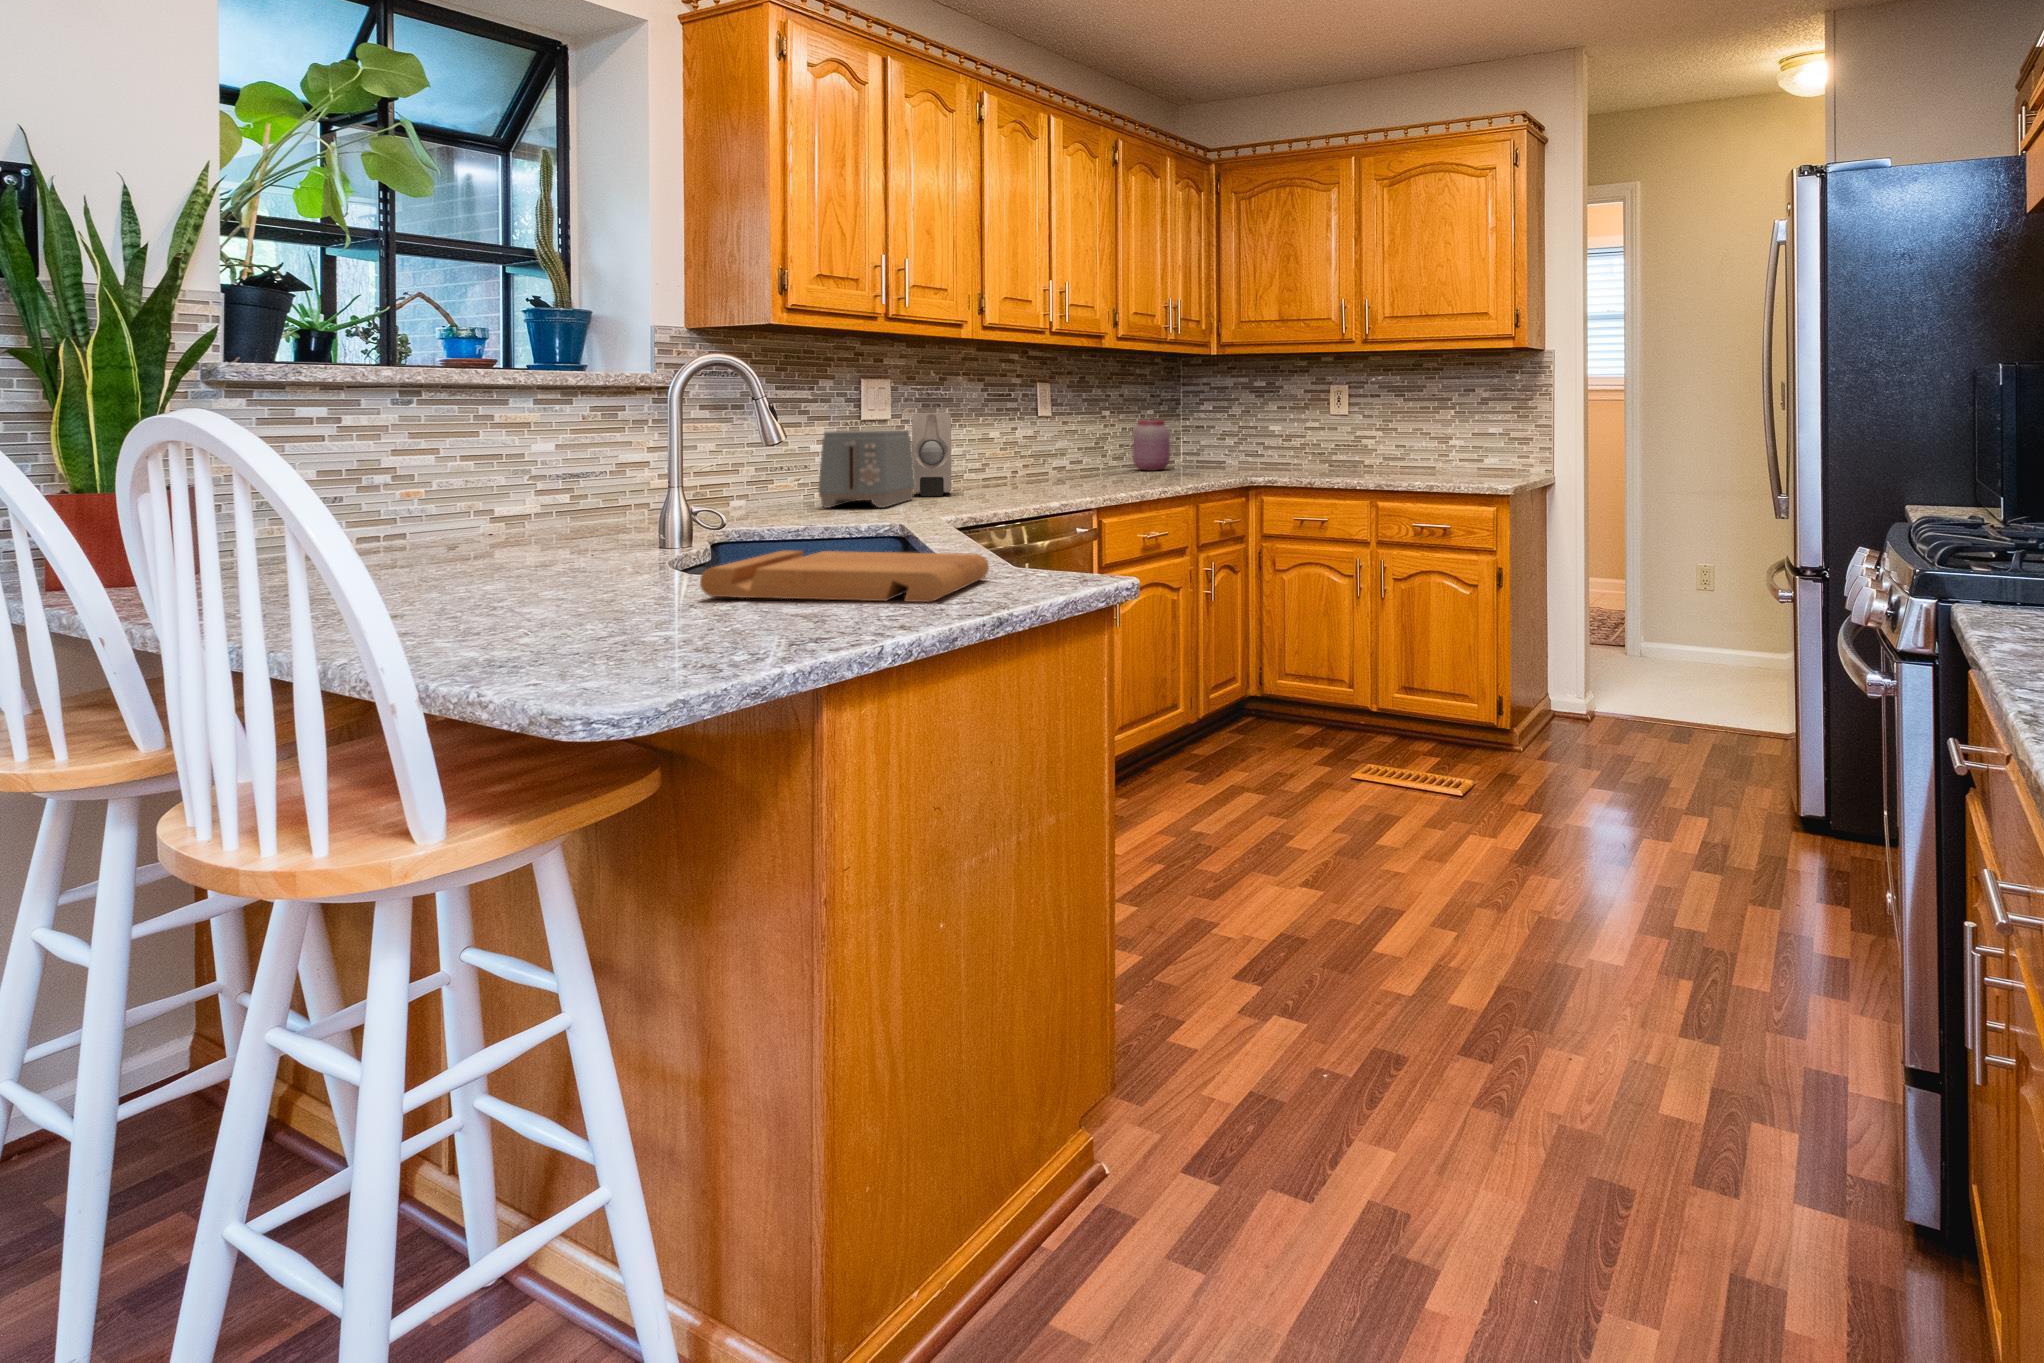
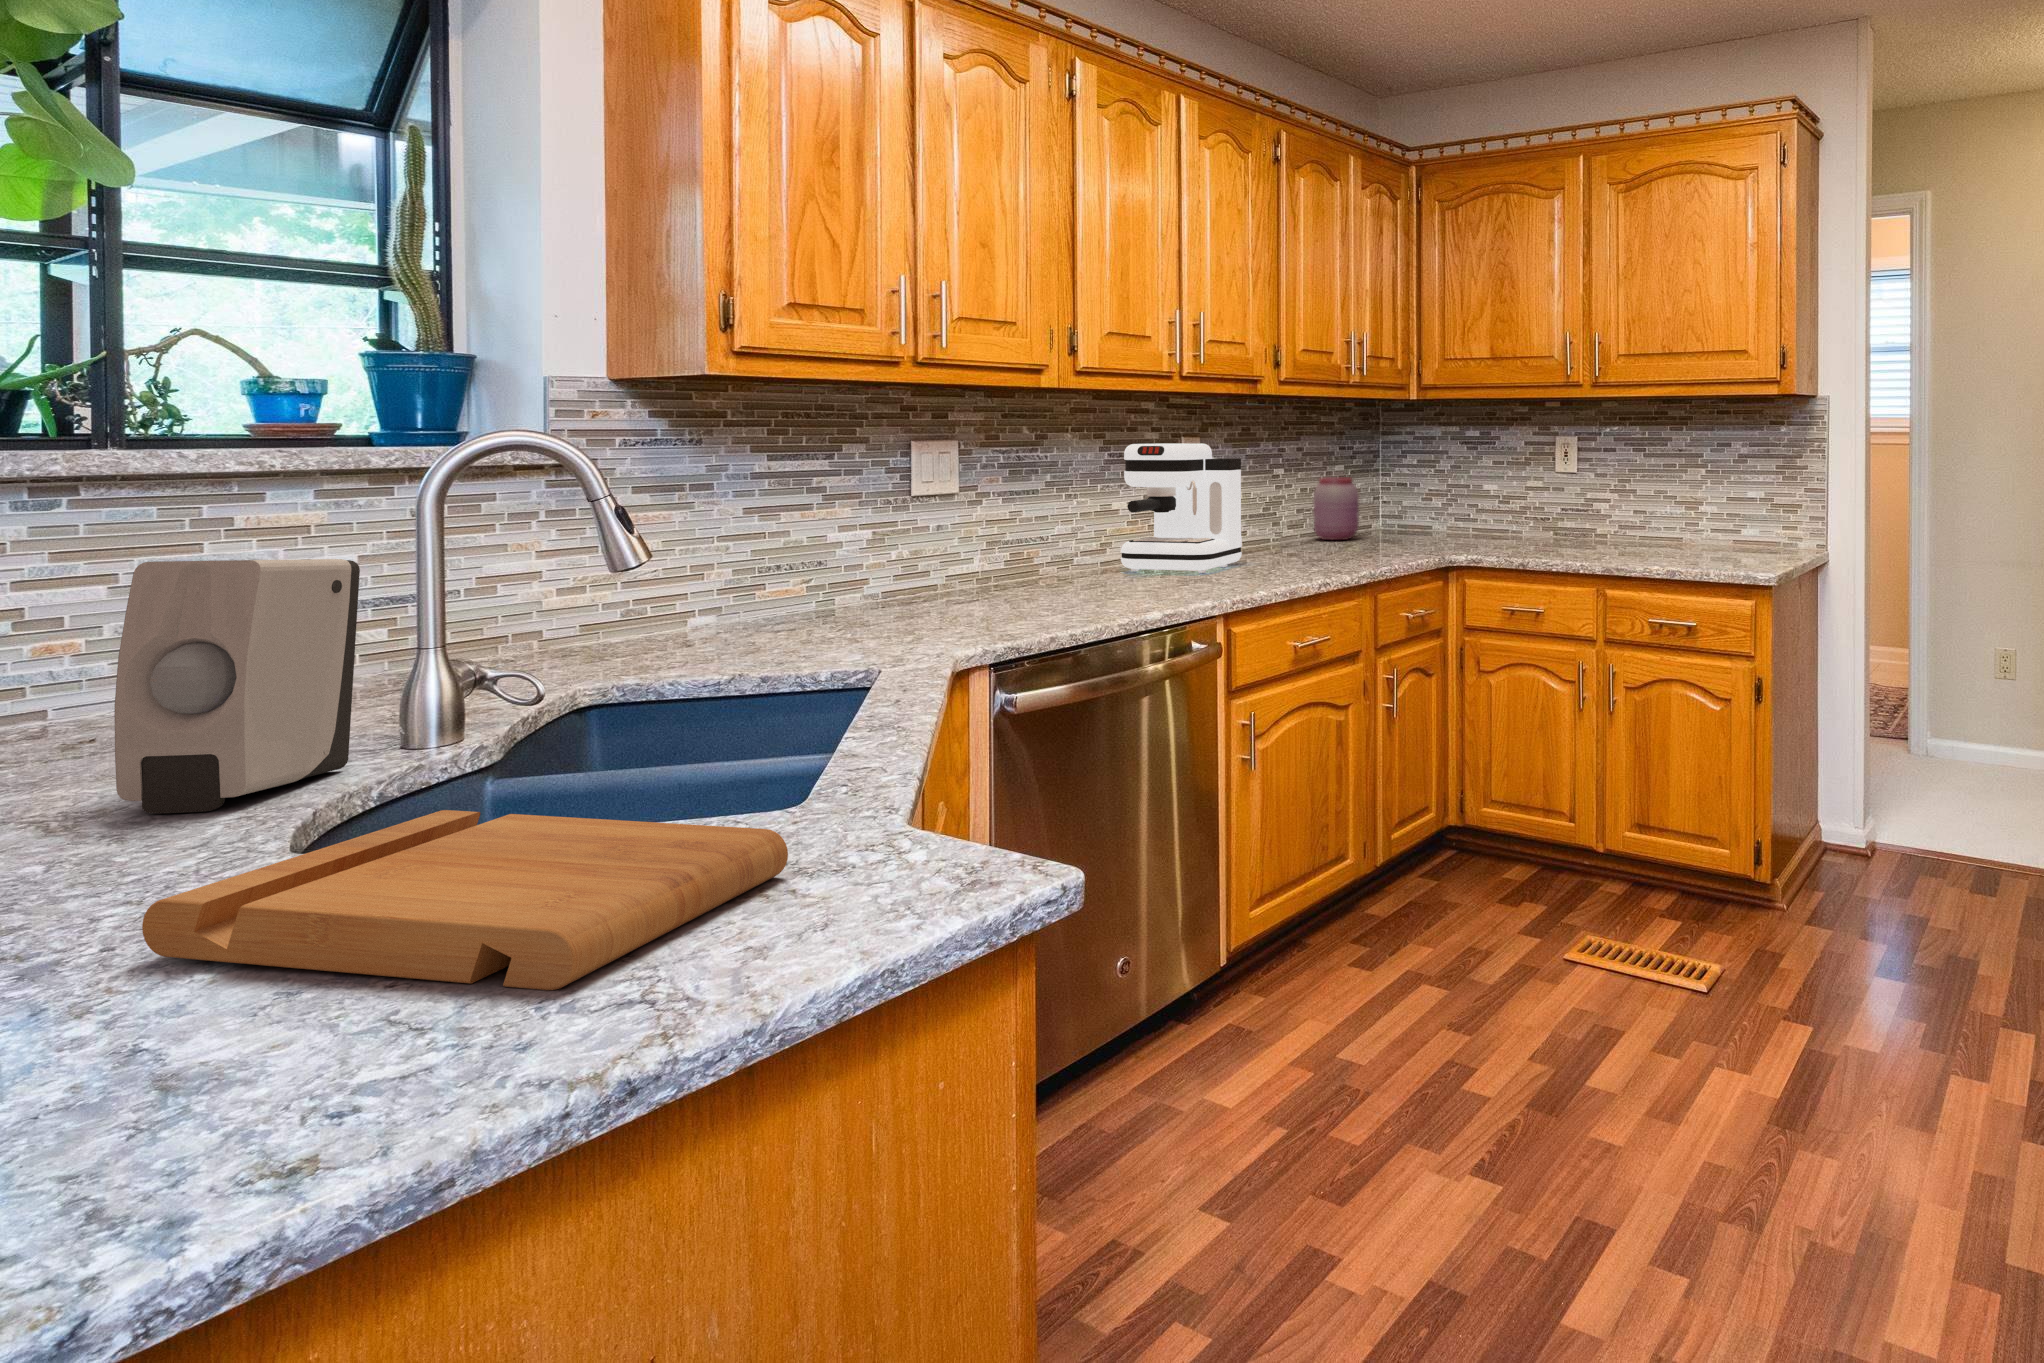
coffee maker: none [1001,387,1091,486] -> present [1121,443,1242,573]
soap dispenser: present [912,413,952,496] -> present [115,559,360,814]
toaster: present [818,430,915,508] -> none [828,508,982,620]

